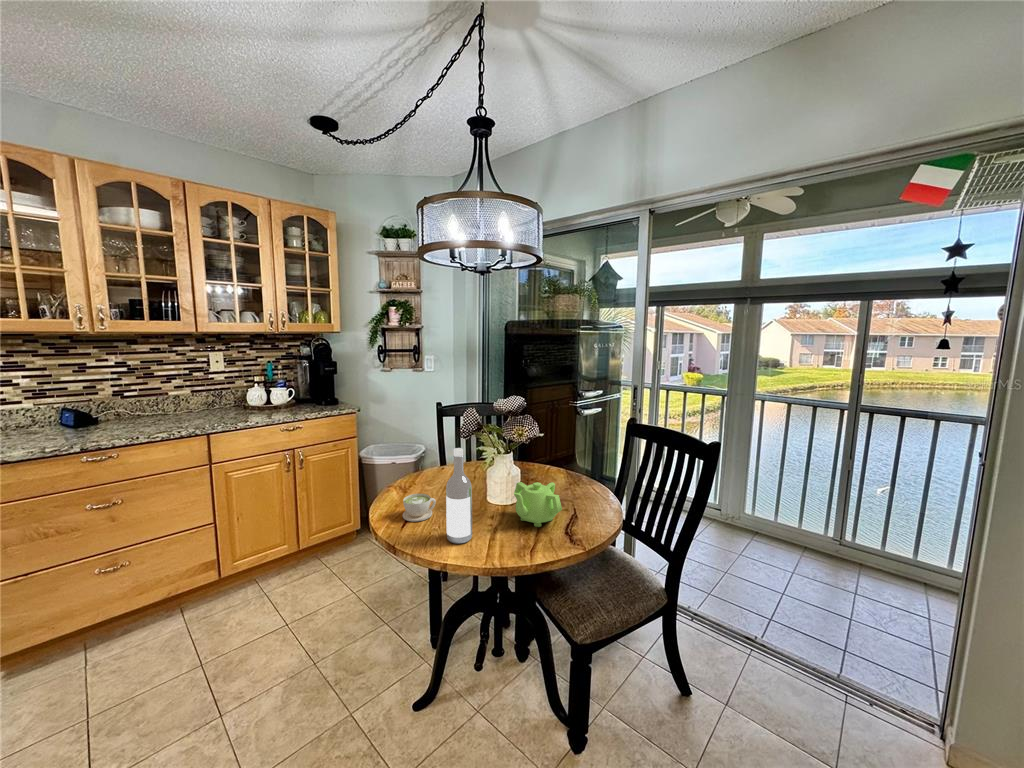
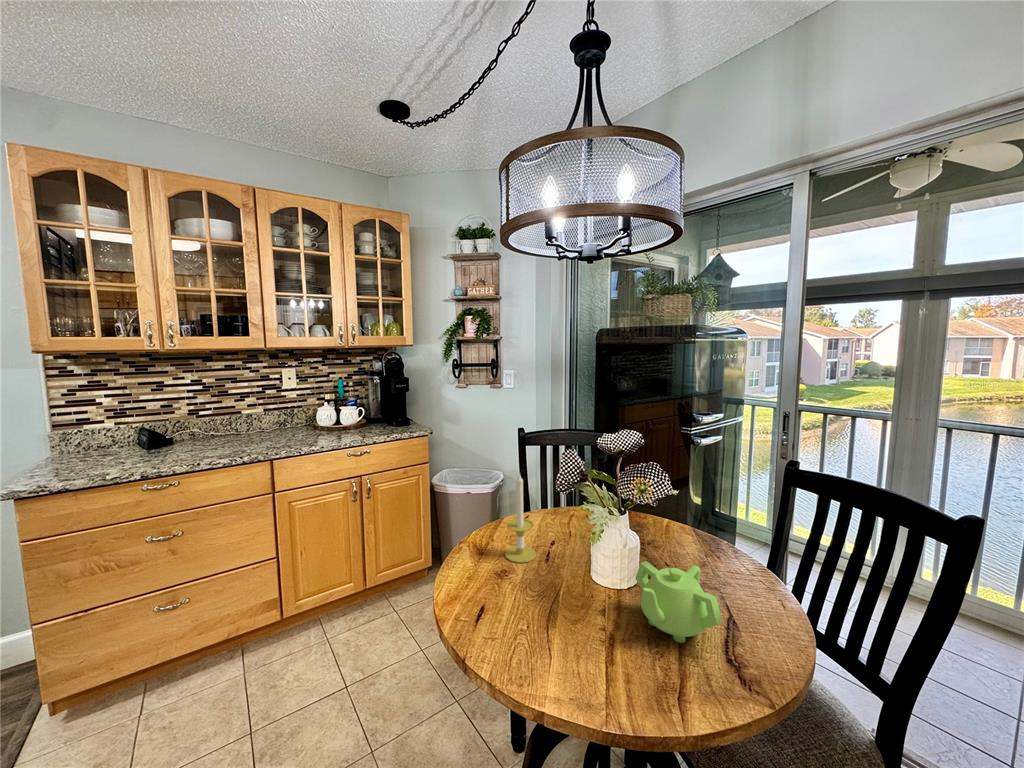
candle: none [424,429,448,495] -> present [505,474,536,563]
wine bottle: present [446,448,472,544] -> none [541,518,580,669]
coffee cup: present [403,494,436,522] -> none [477,566,522,612]

